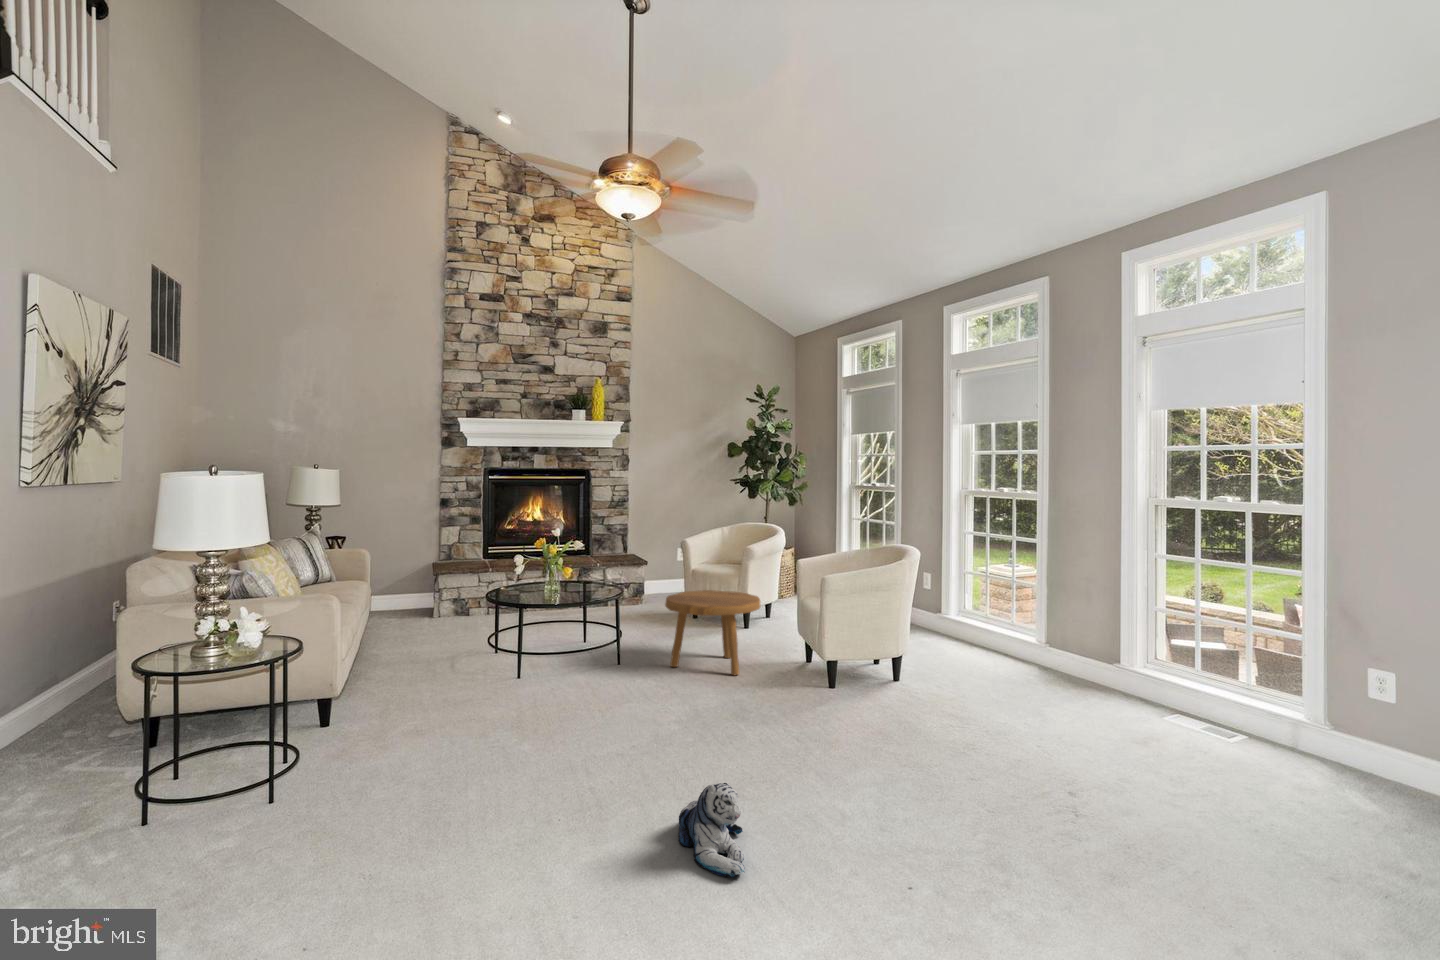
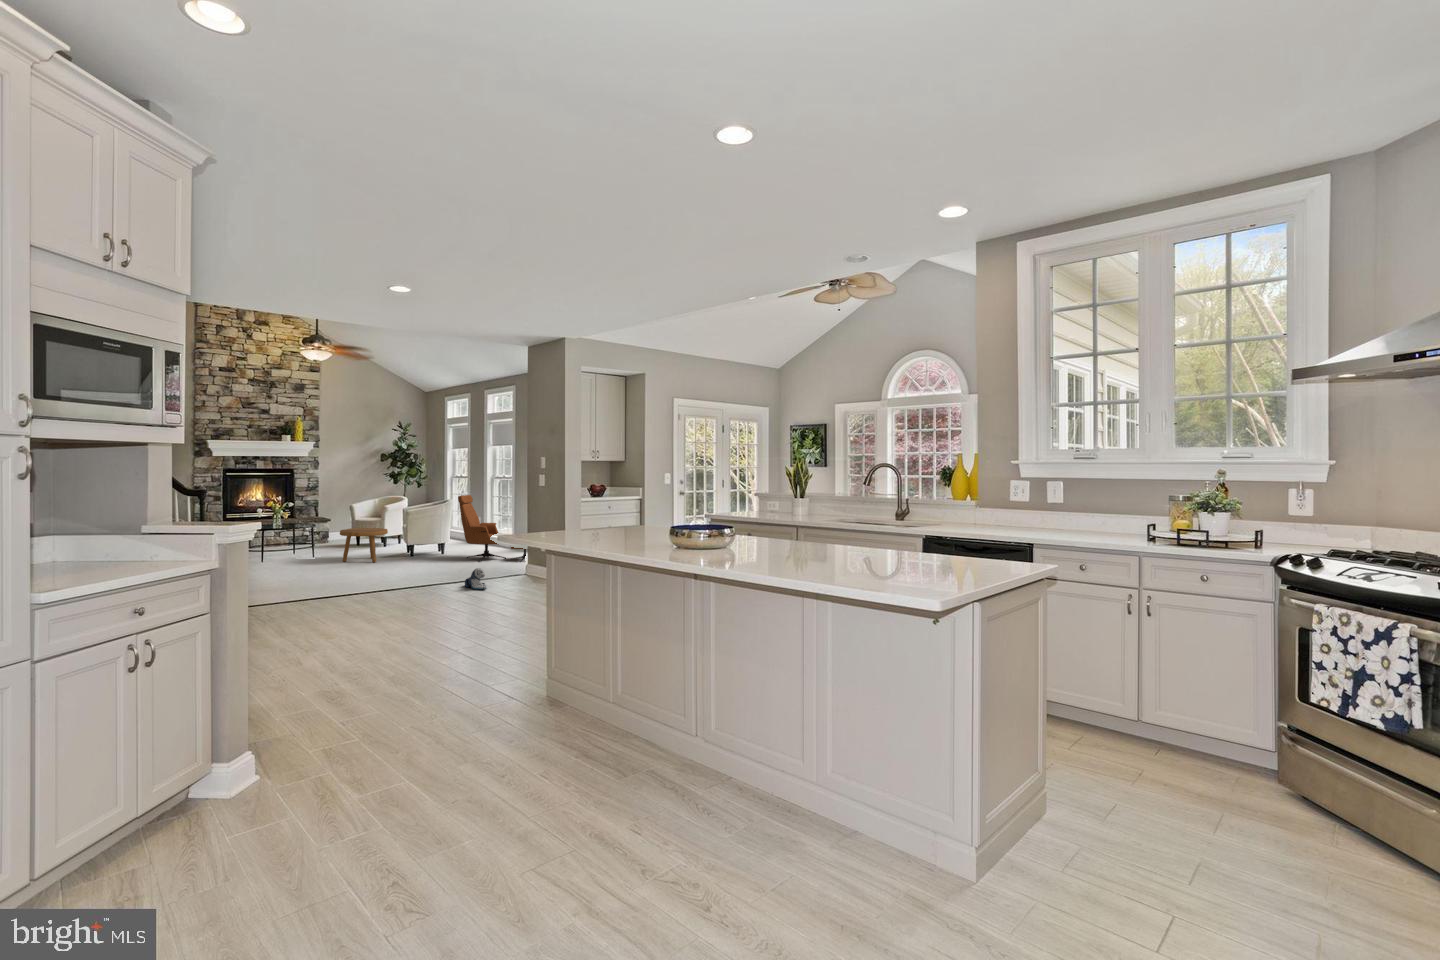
lounge chair: none [918,523,1131,705] -> present [458,495,526,561]
plush toy: present [678,783,745,877] -> present [465,568,487,590]

